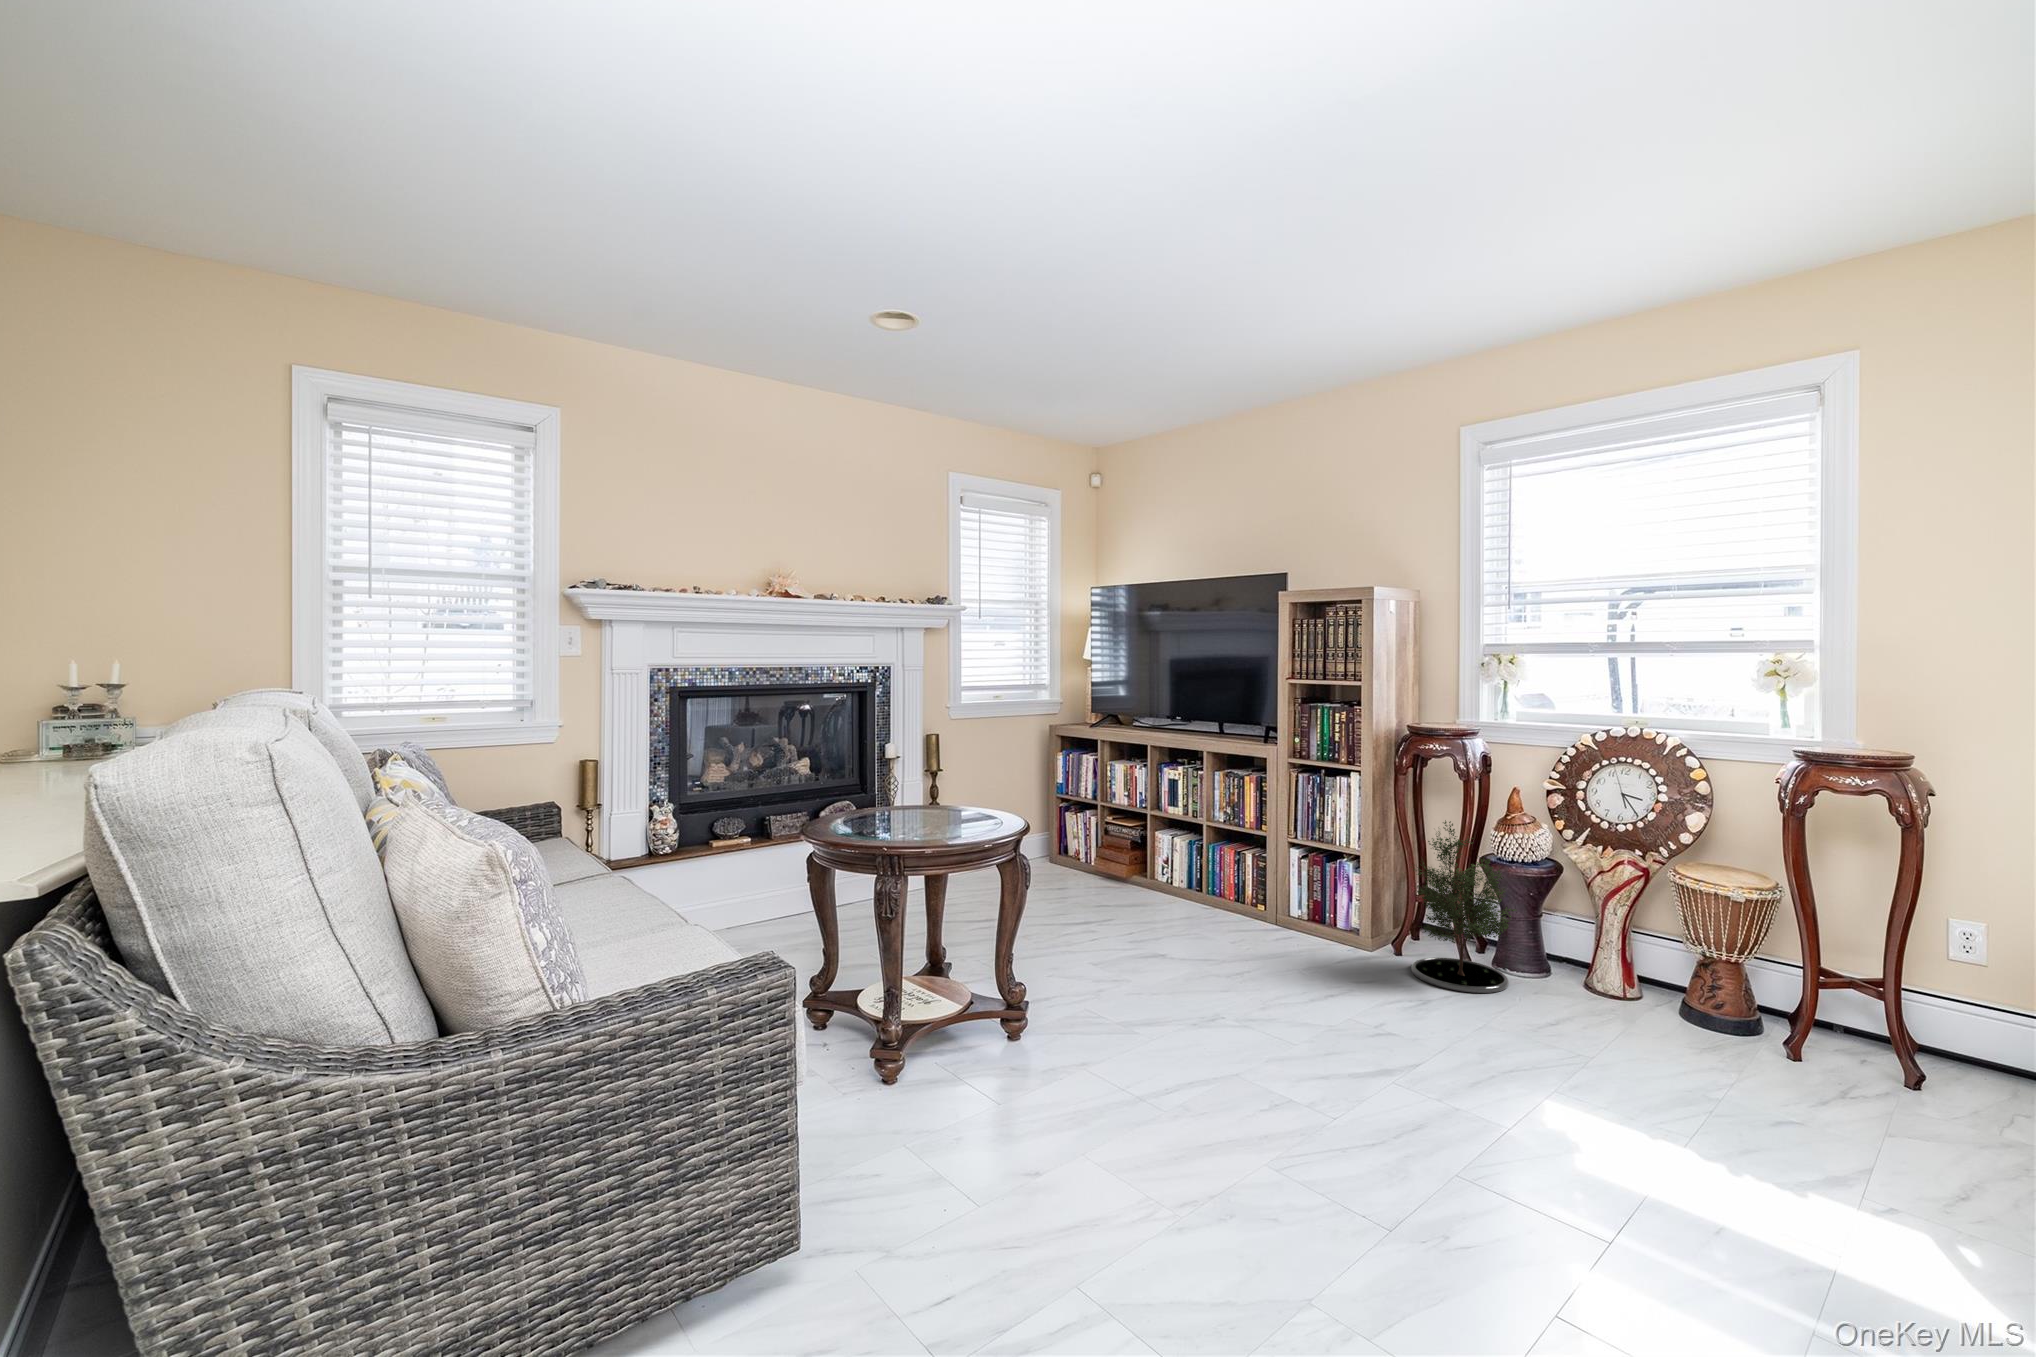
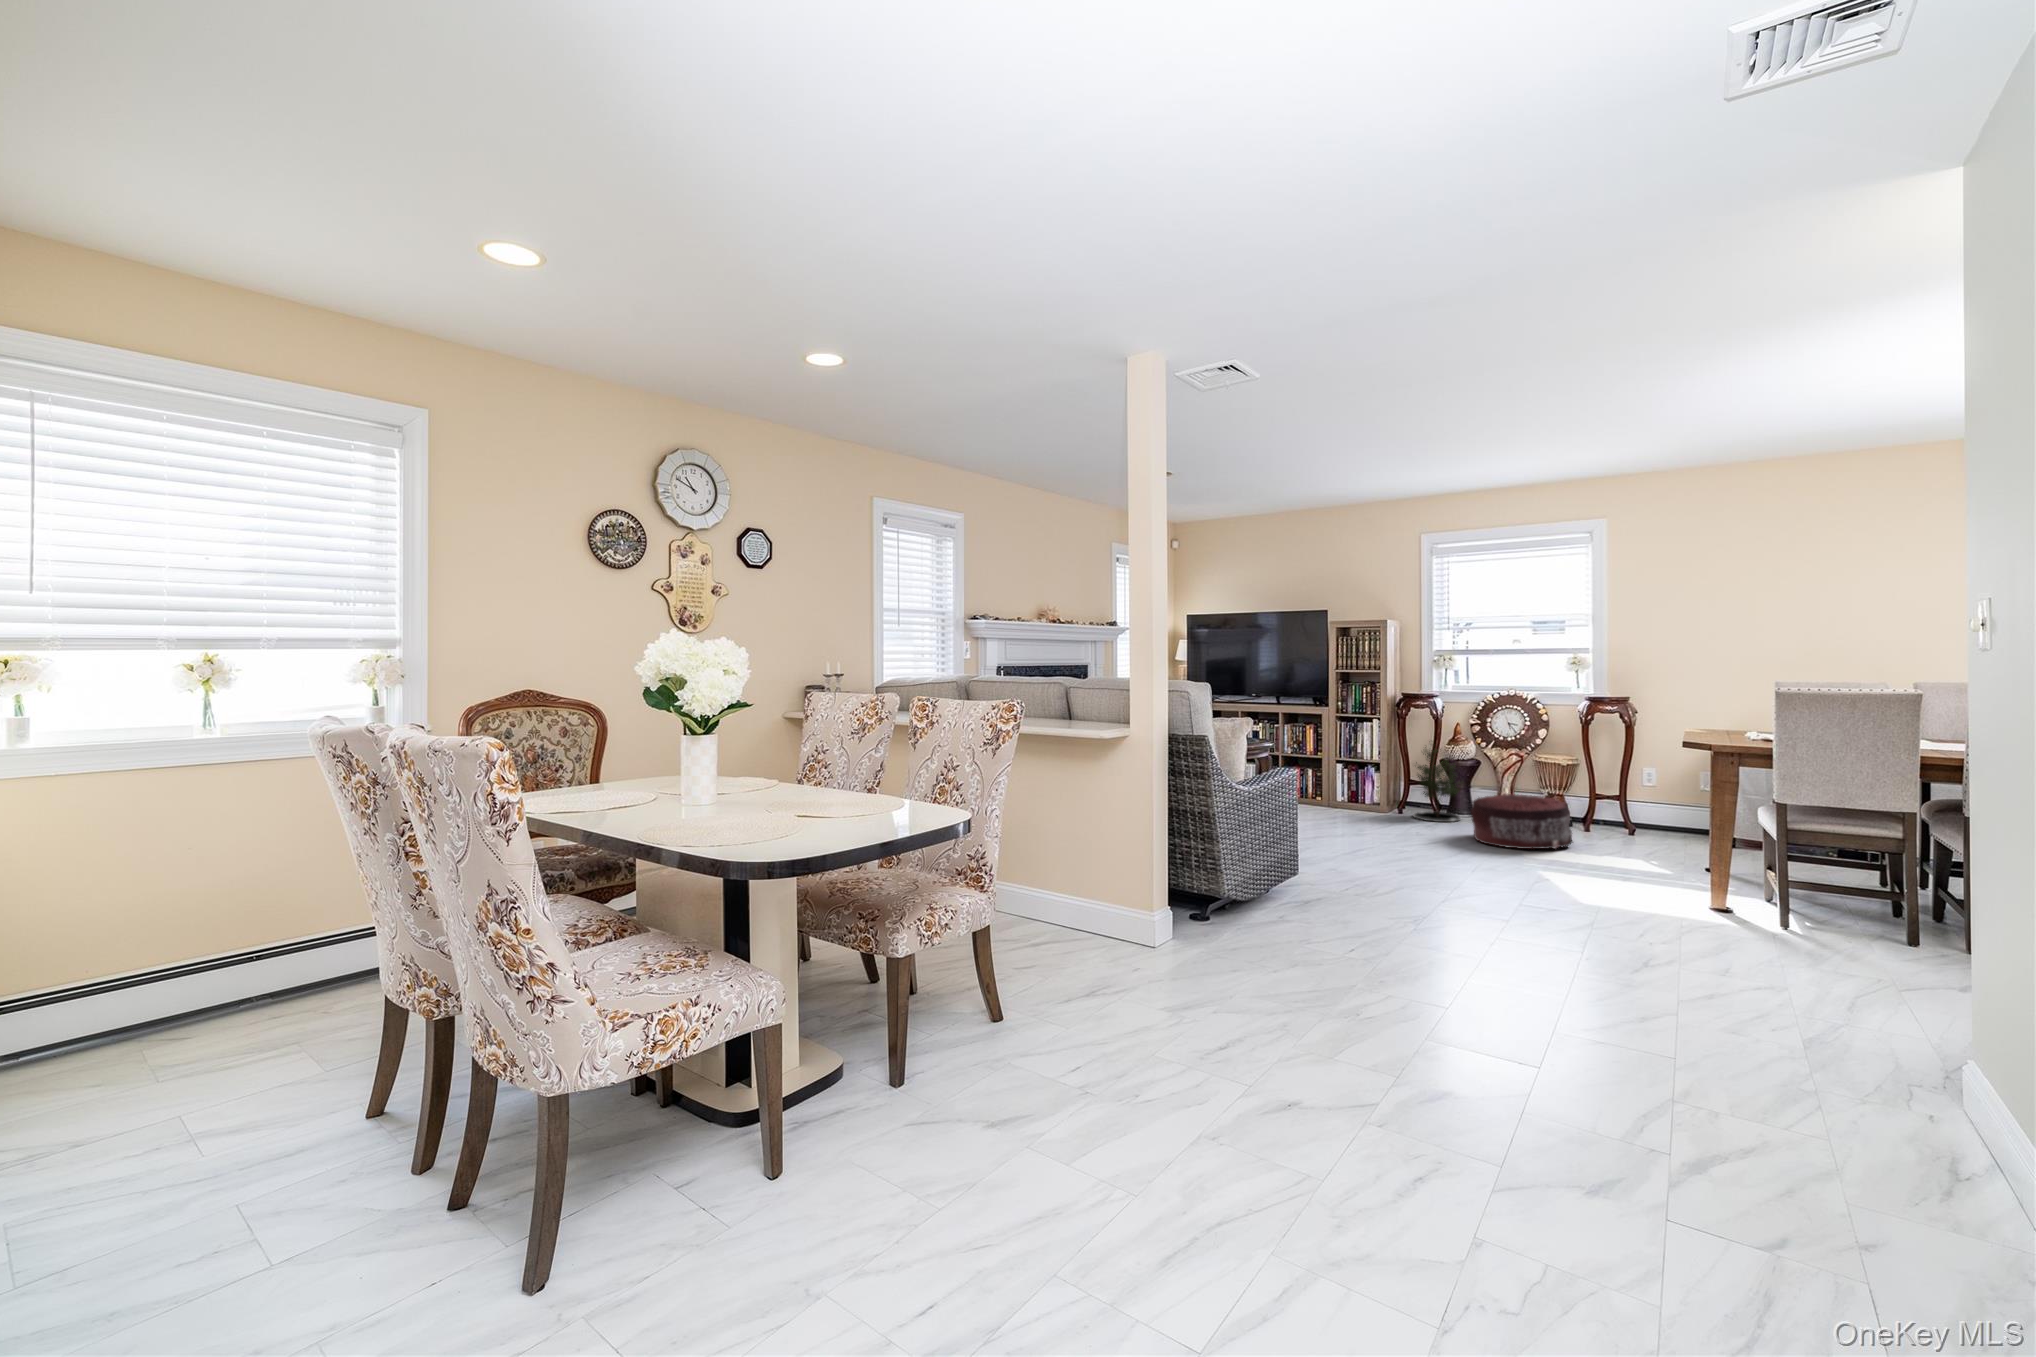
pouf: none [1497,962,1756,1139] -> present [1471,794,1573,849]

